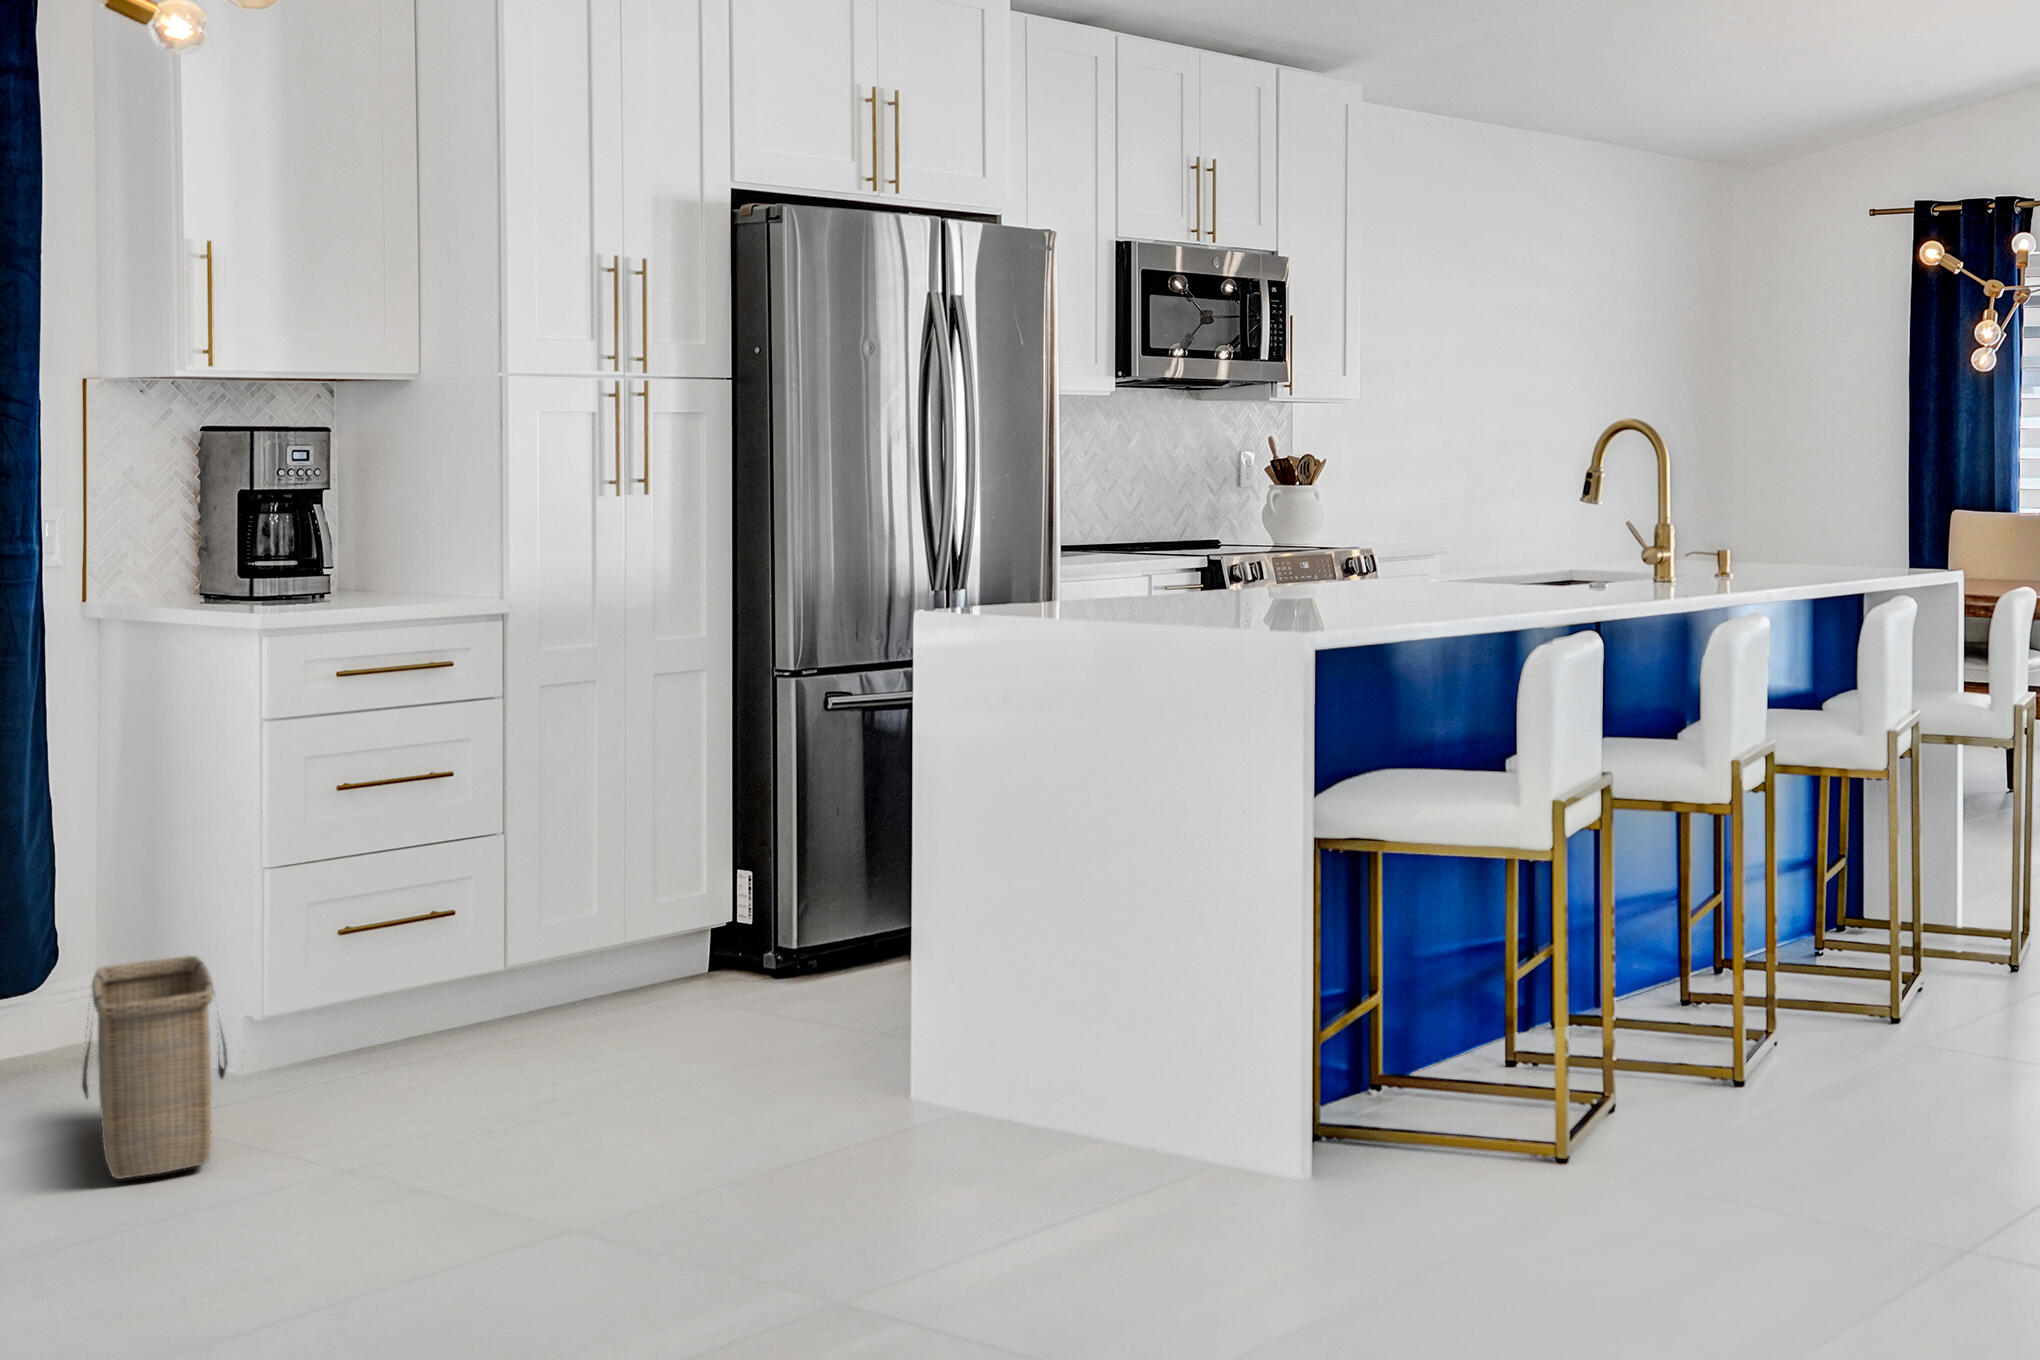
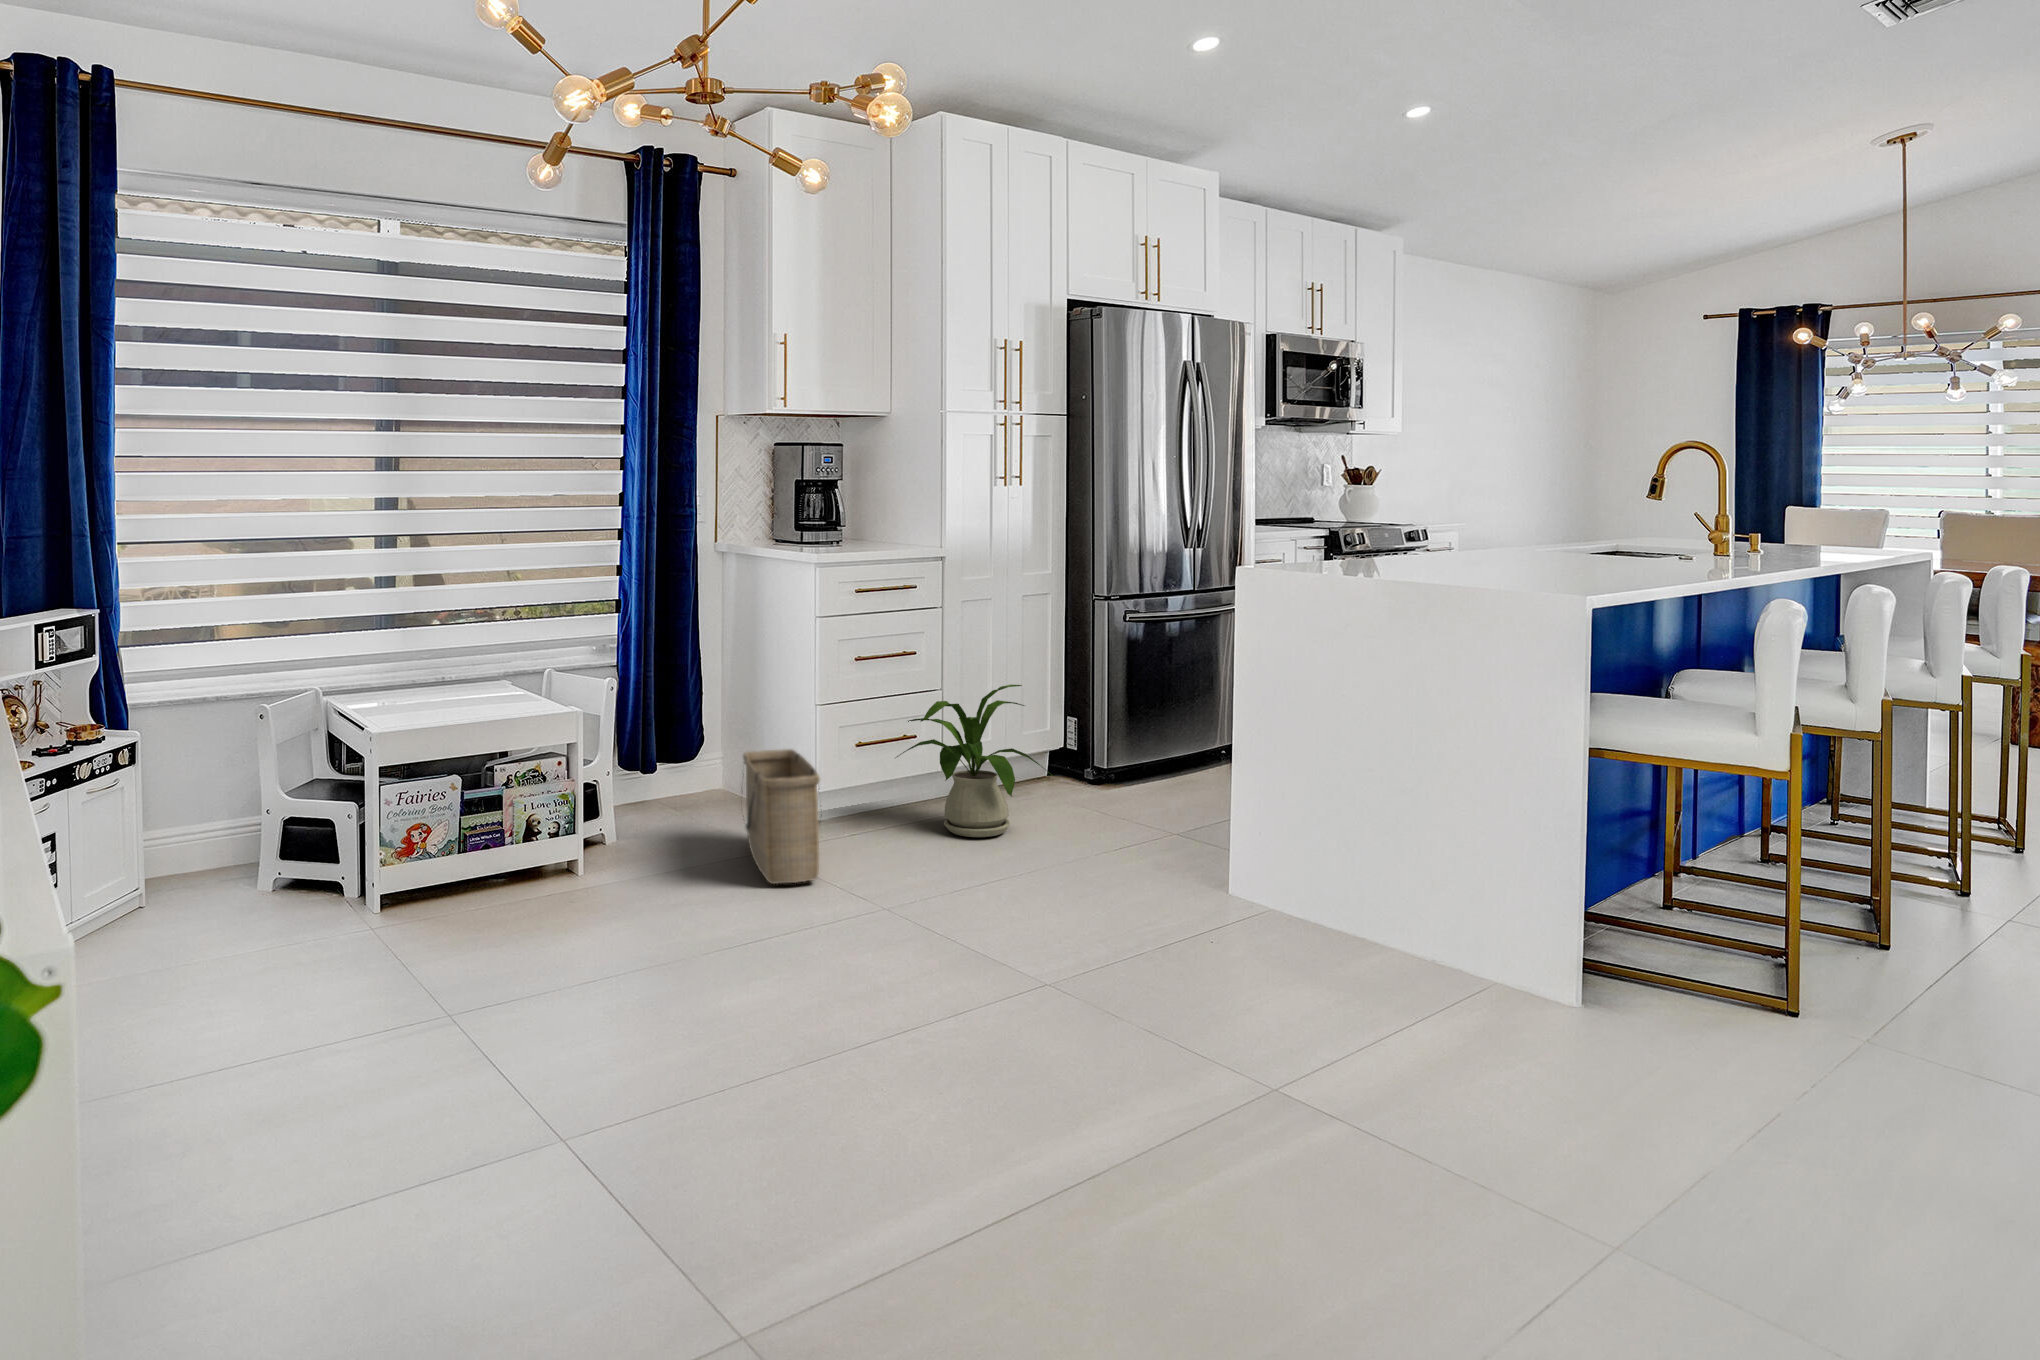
house plant: none [400,821,666,1072] -> present [897,685,1051,837]

